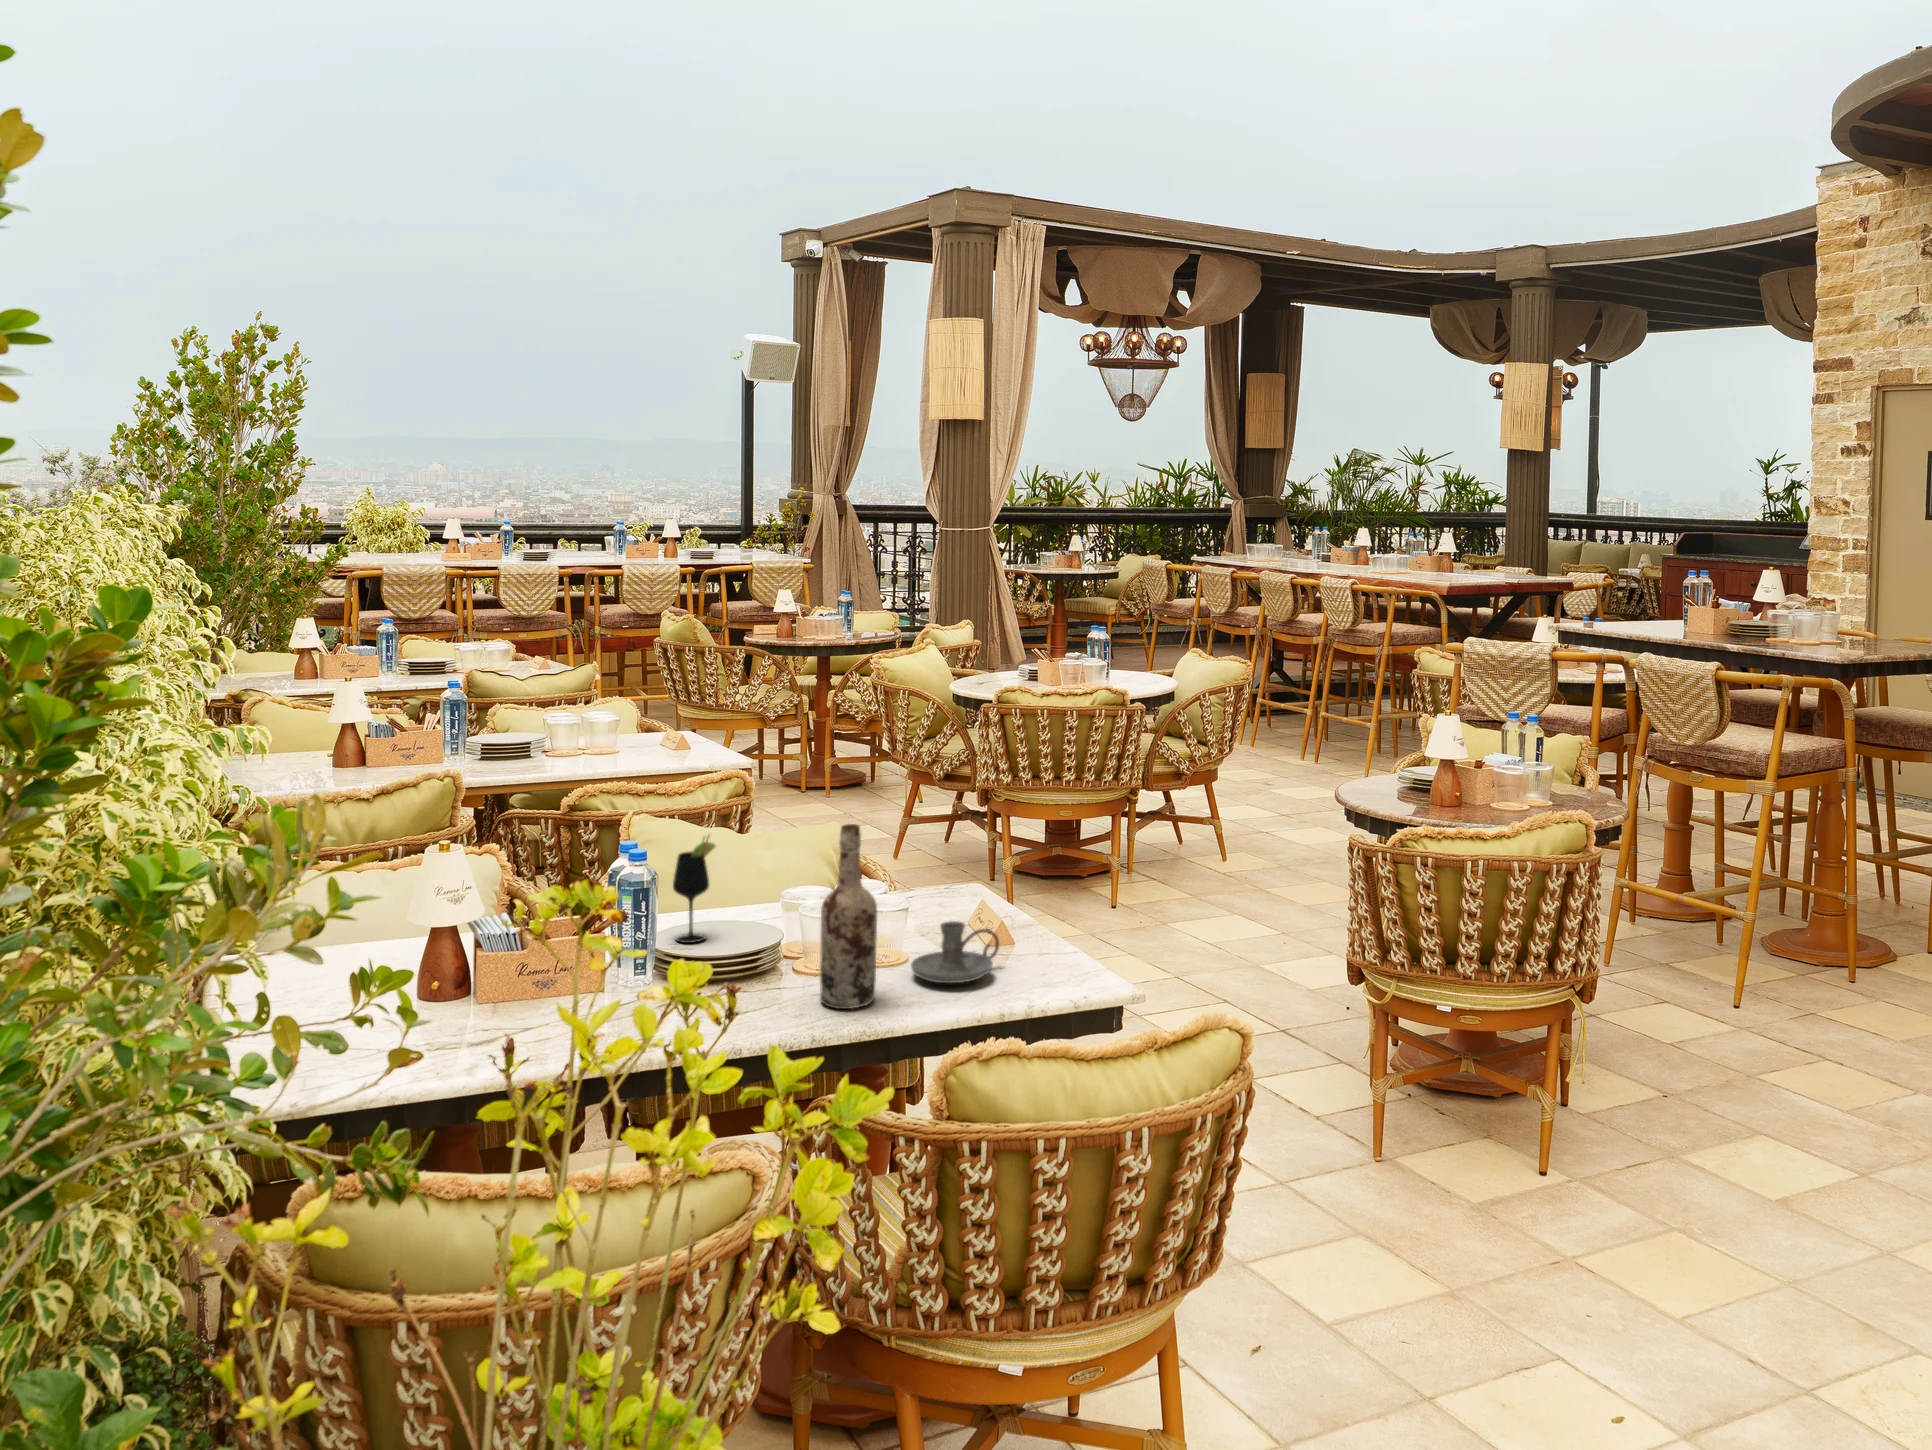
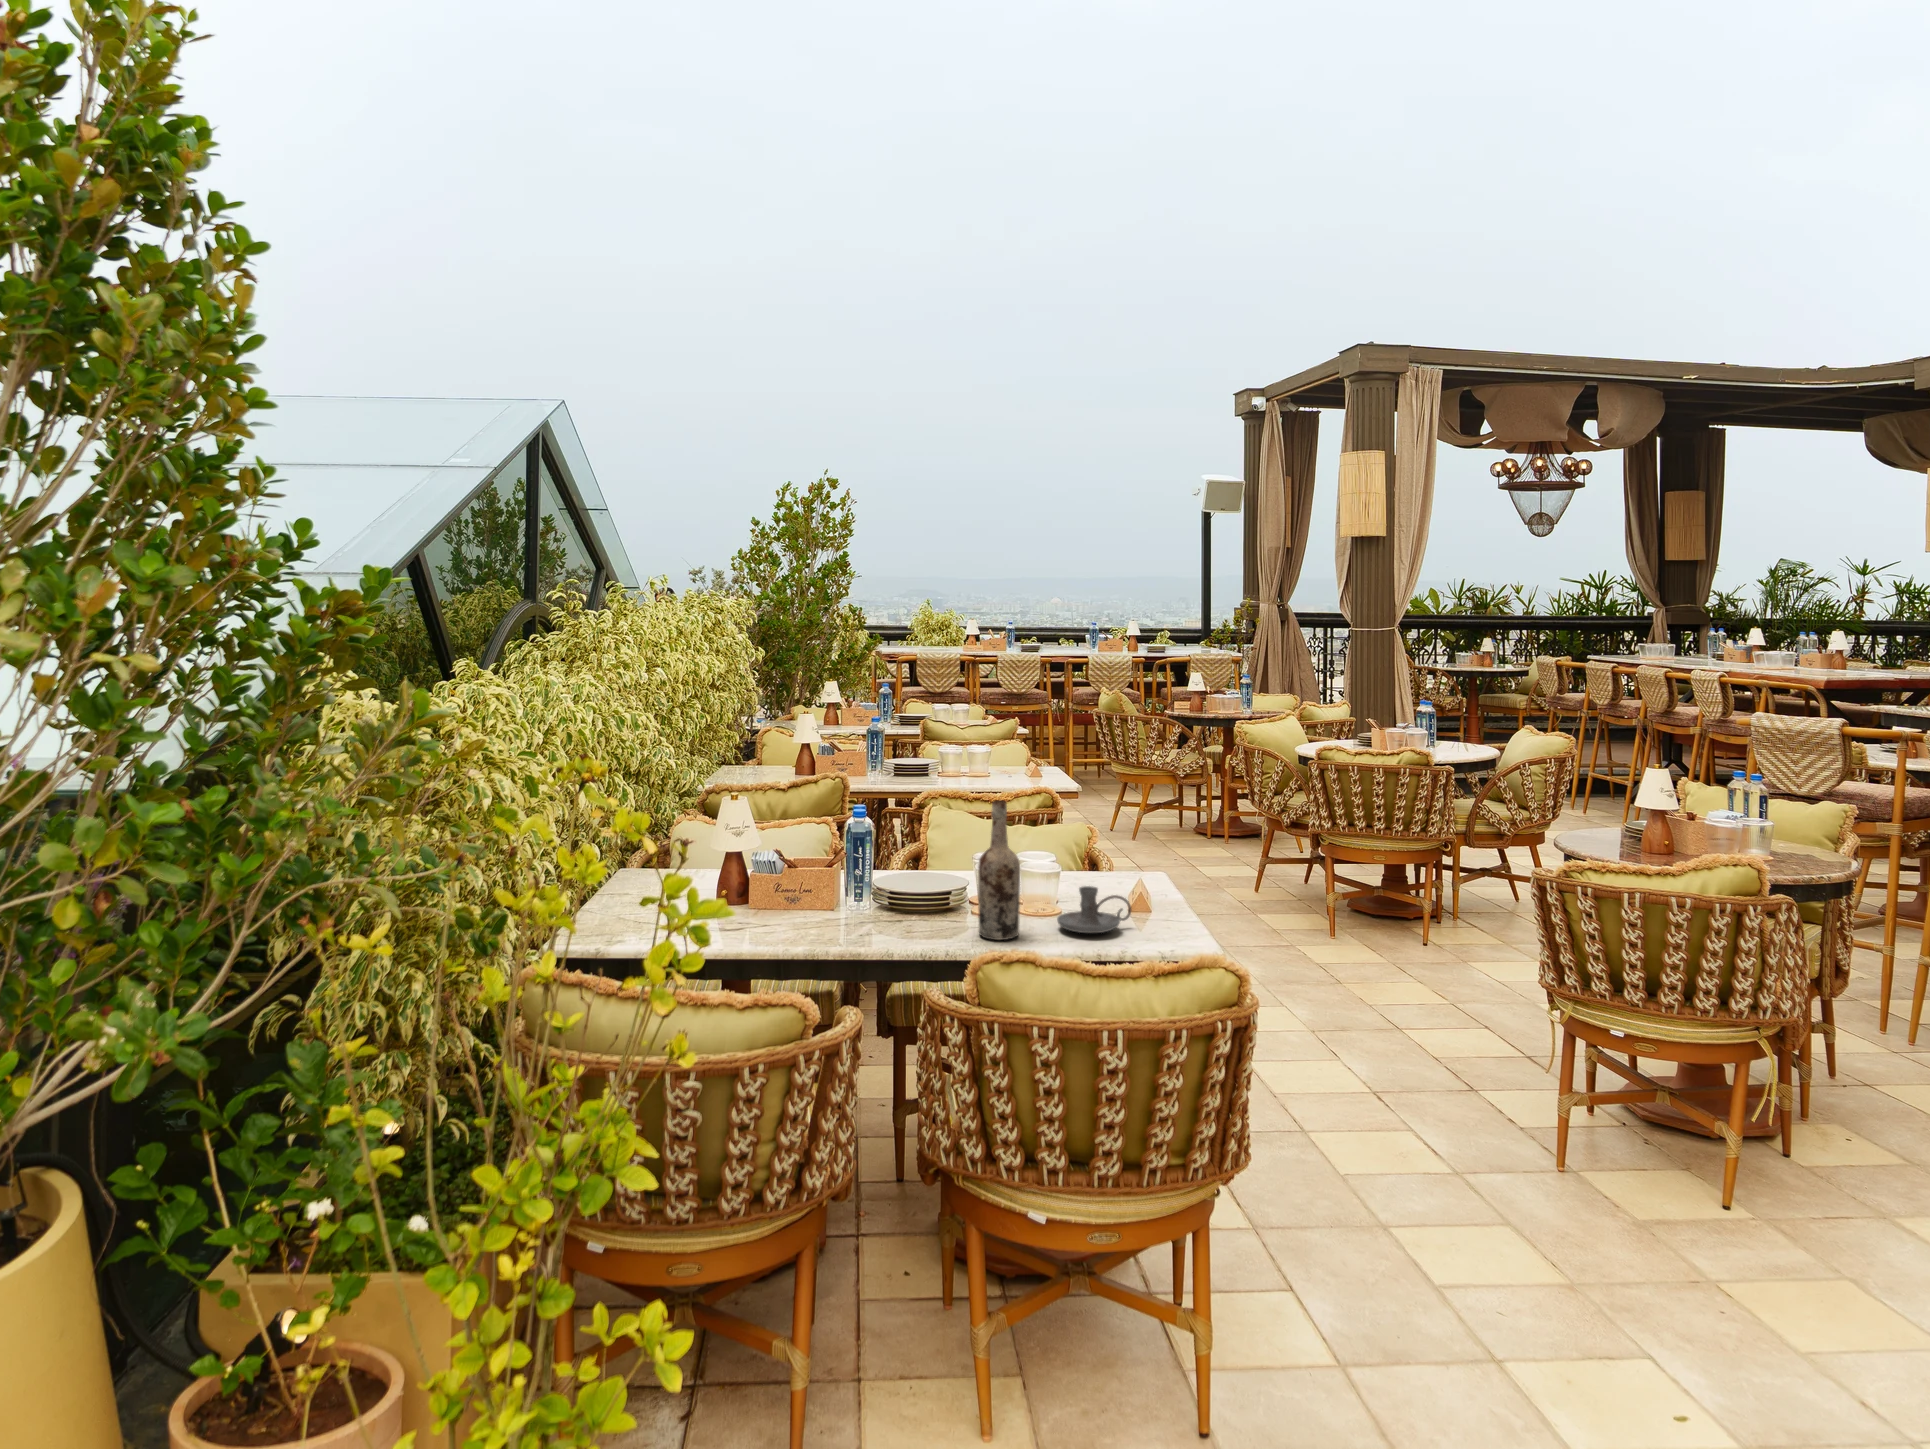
wine glass: present [673,836,715,943] -> none [912,810,943,889]

